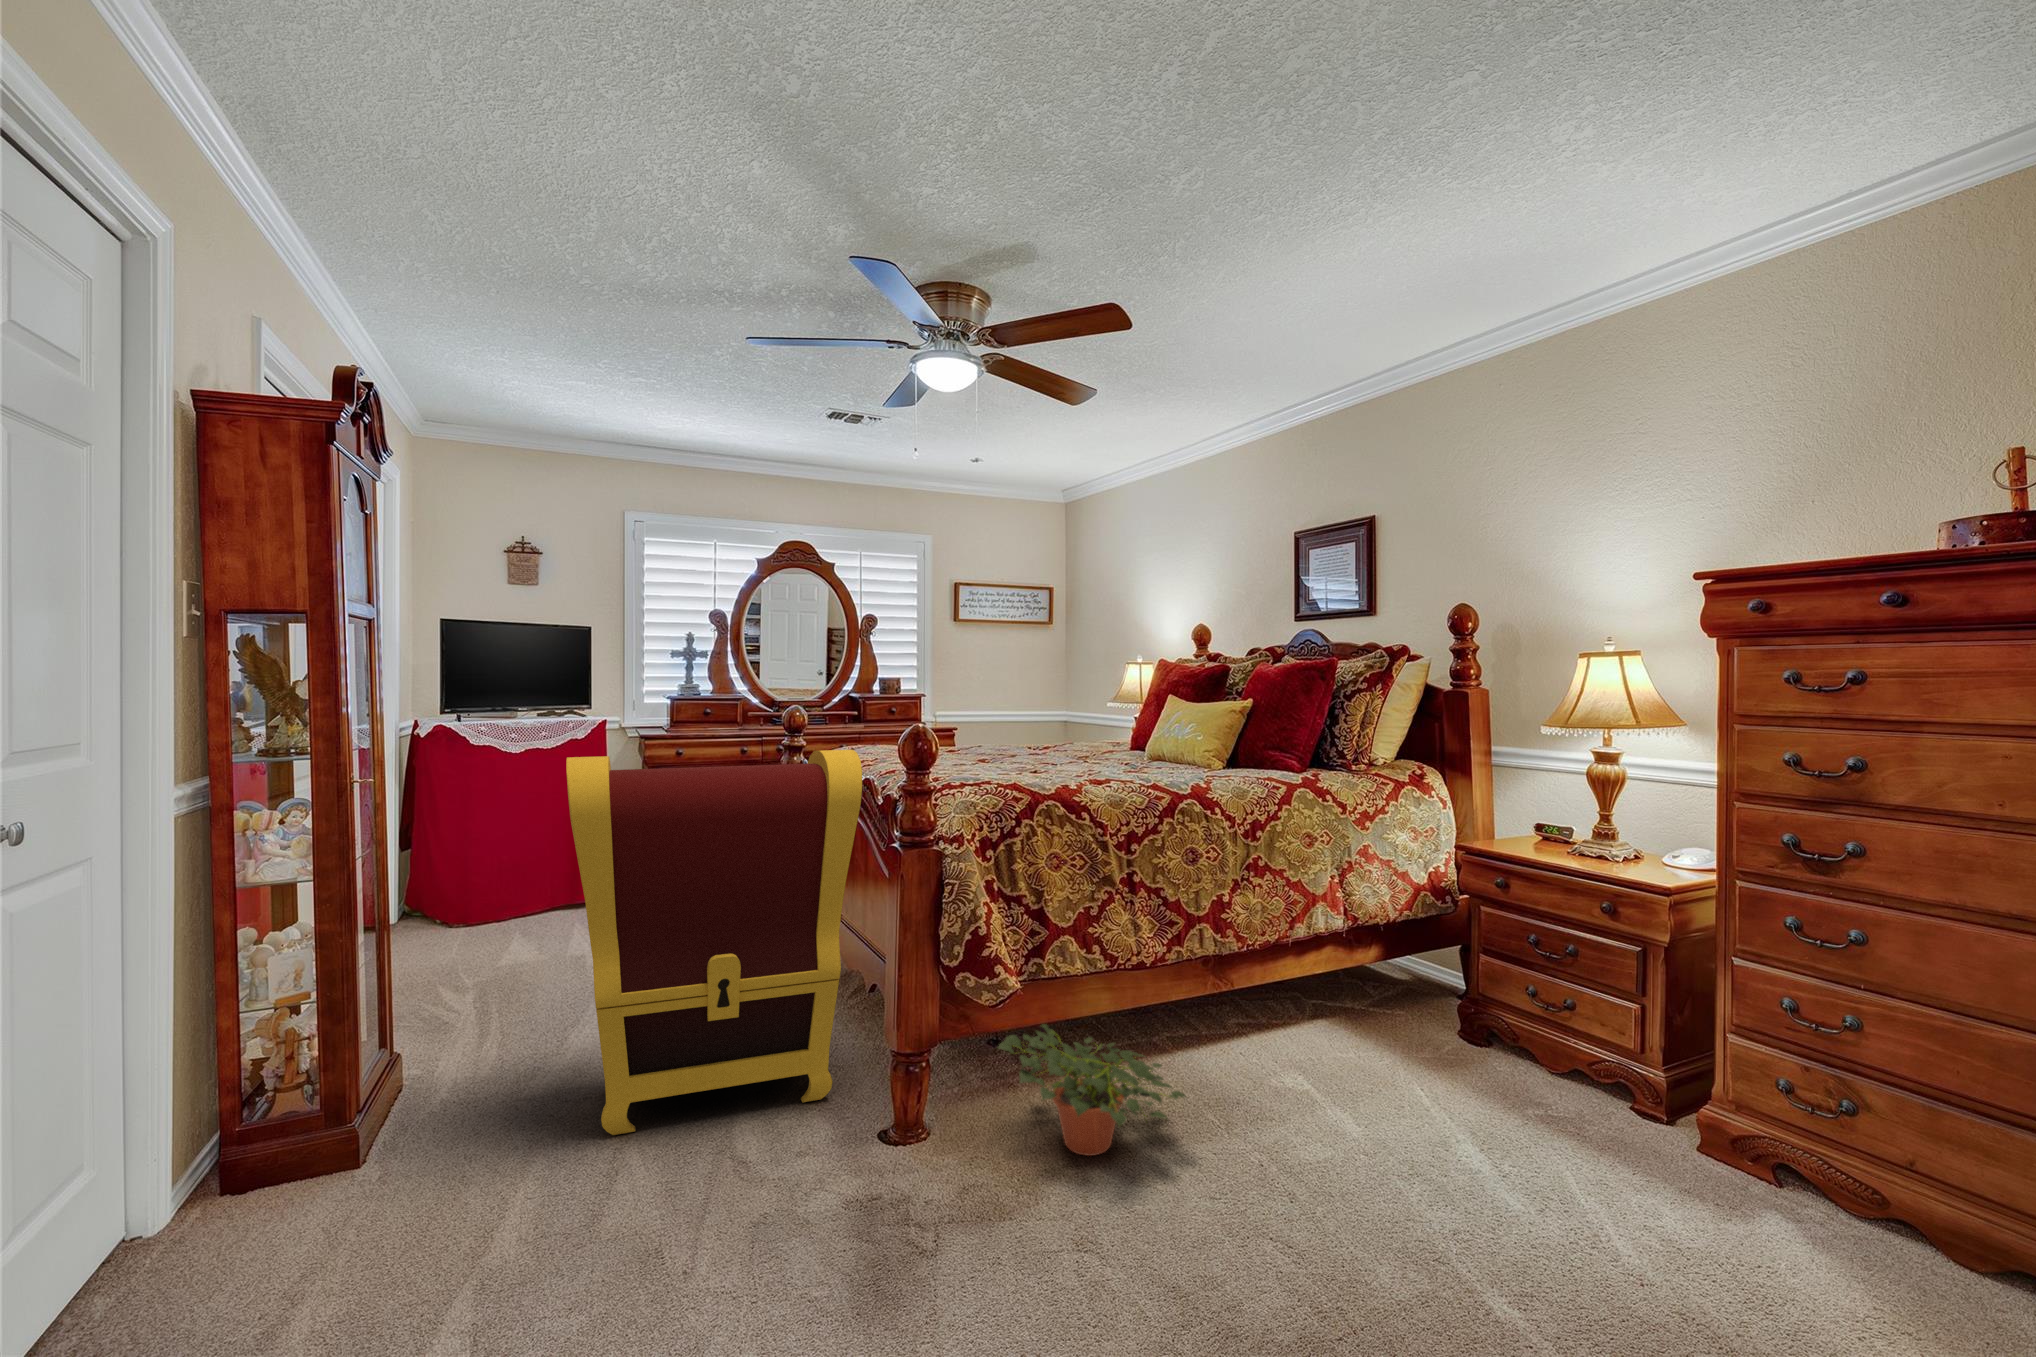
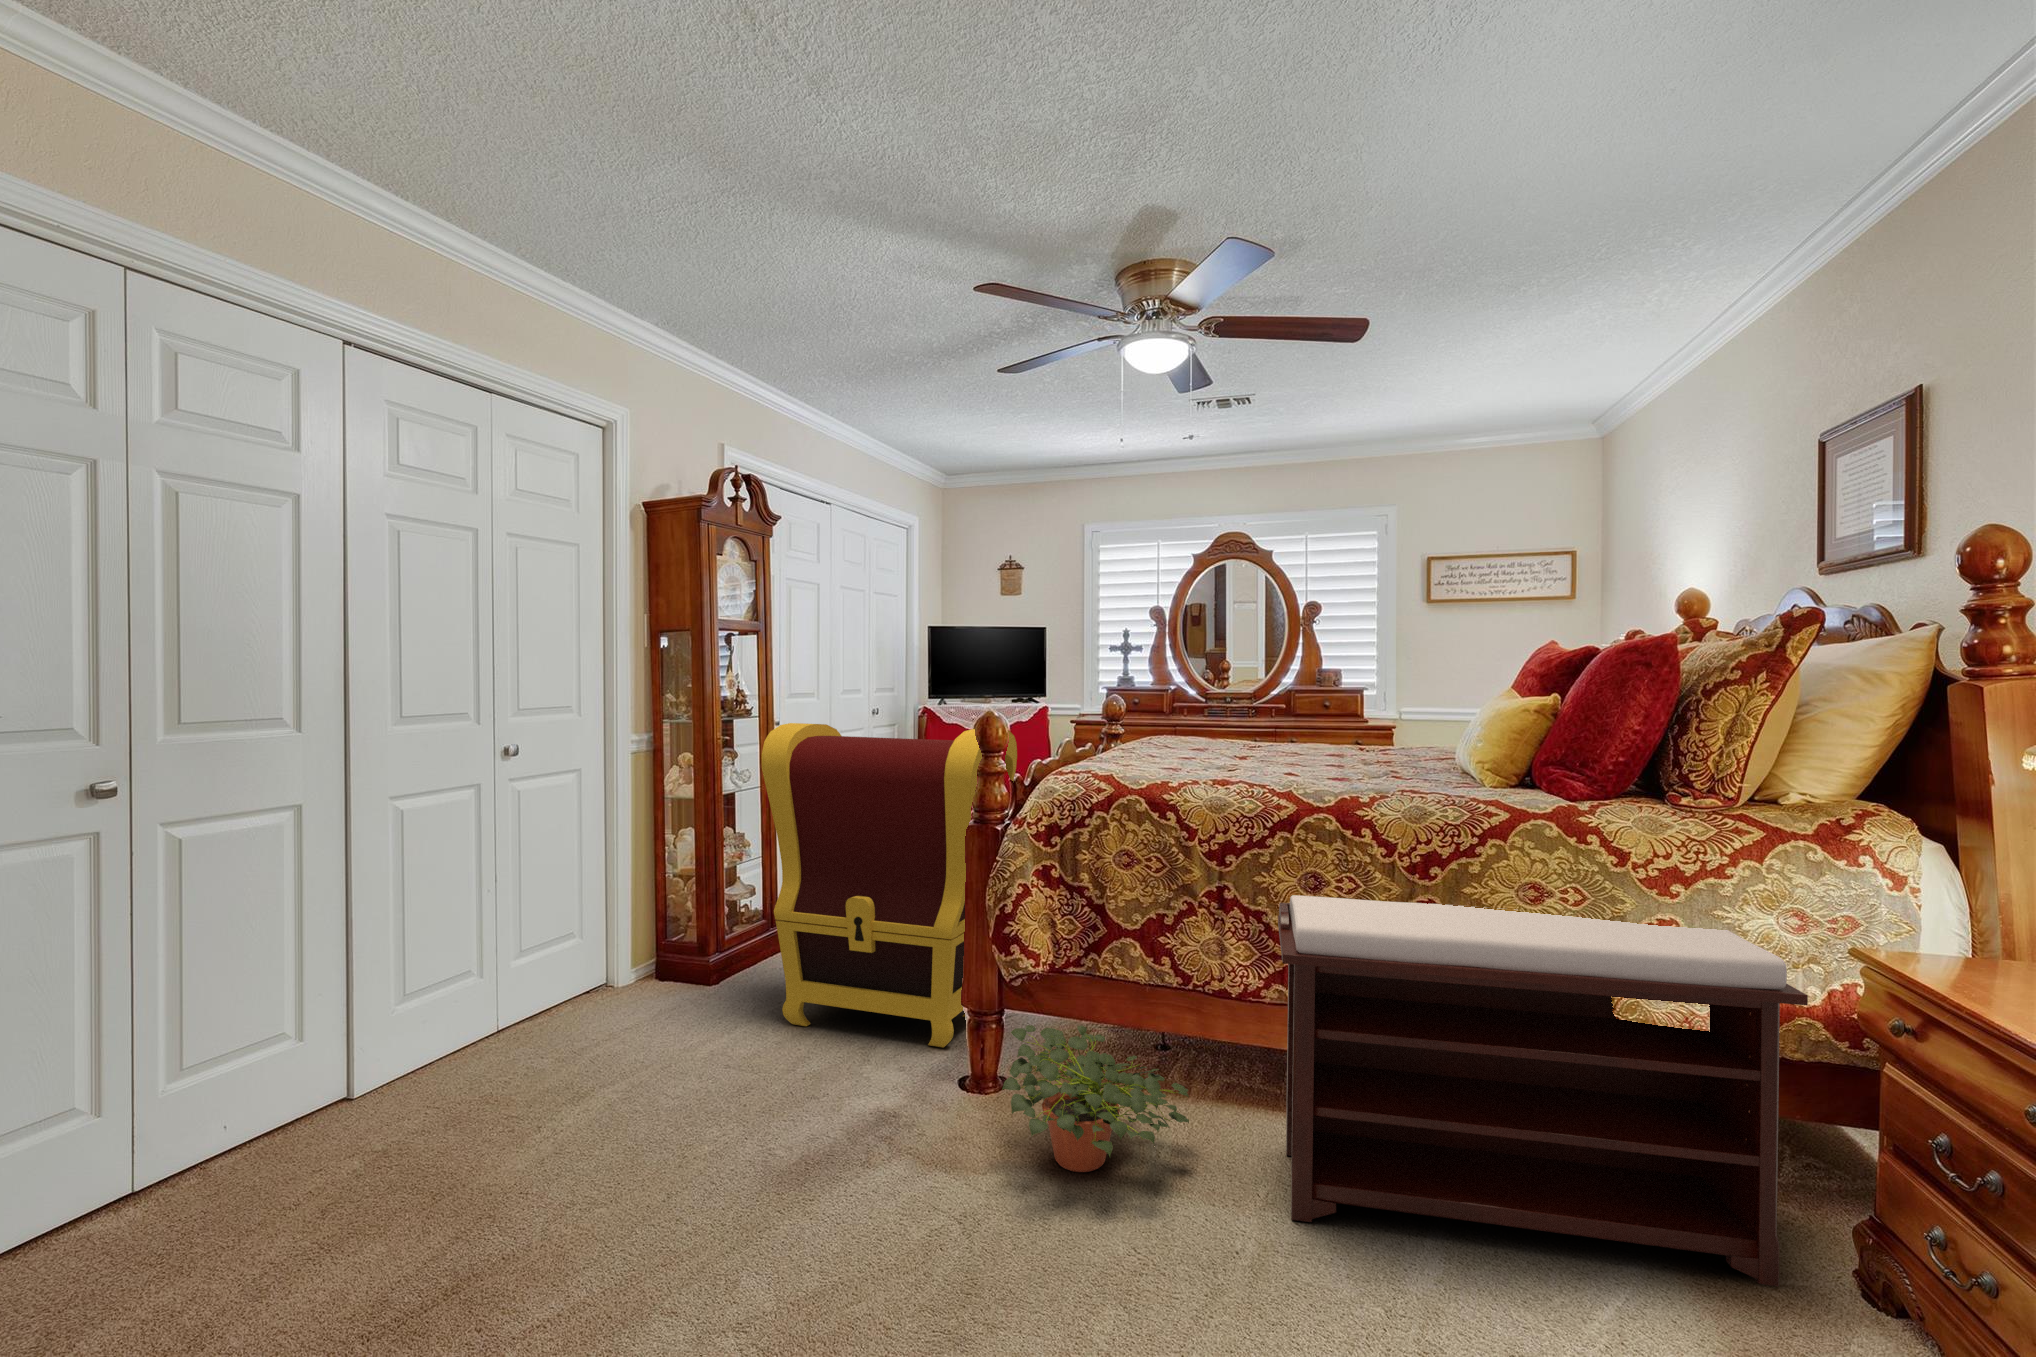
bench: none [1176,844,1487,1123] -> present [1278,895,1808,1287]

